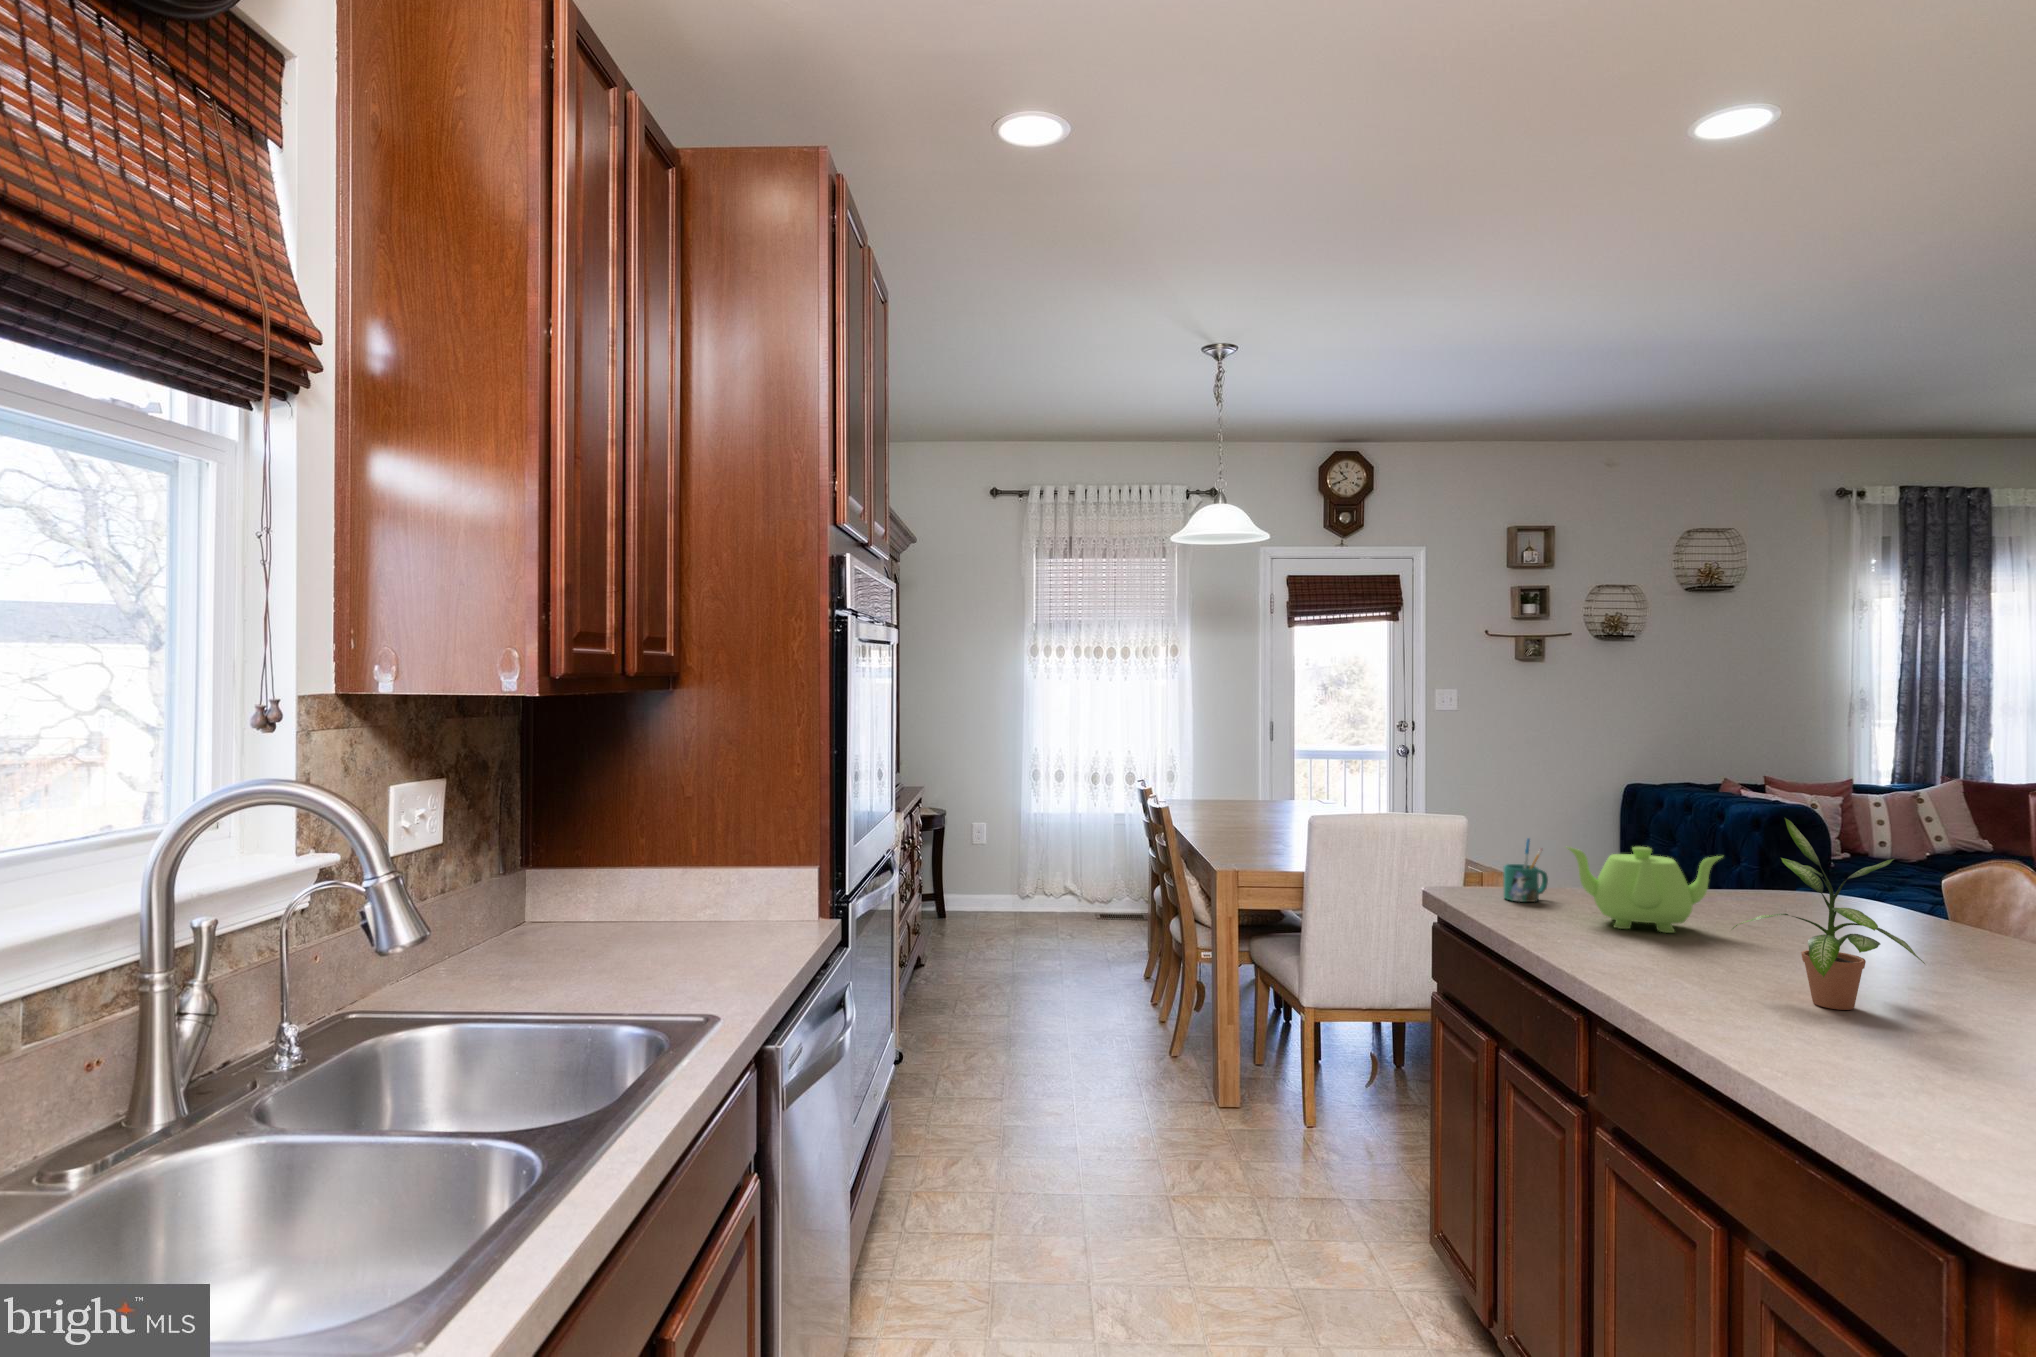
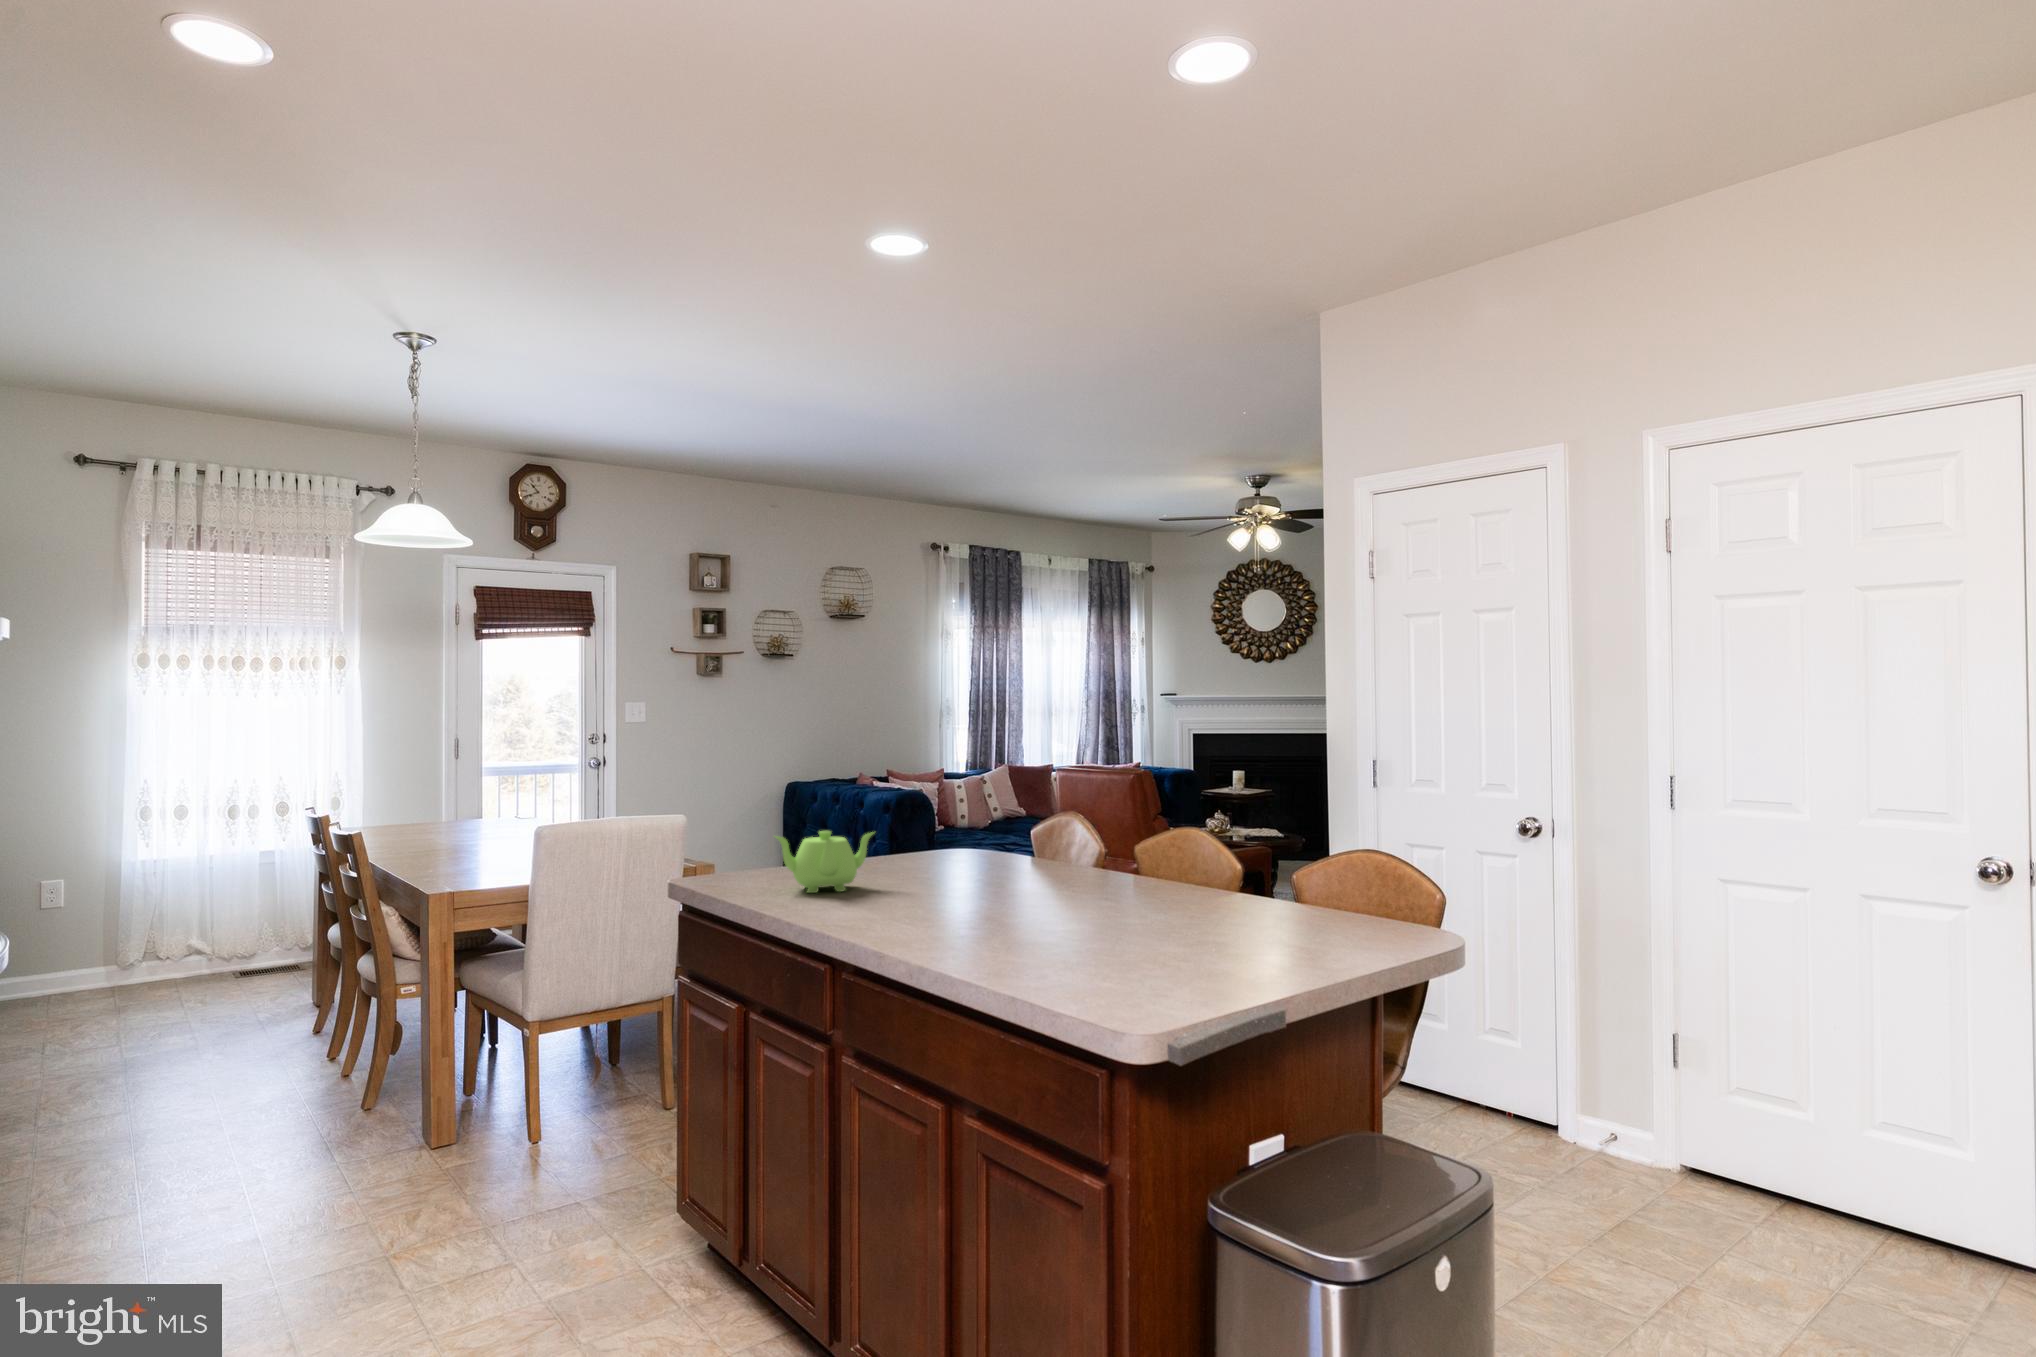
potted plant: present [1732,818,1925,1010] -> none [883,801,986,922]
mug: present [1504,839,1548,902] -> none [725,833,757,884]

